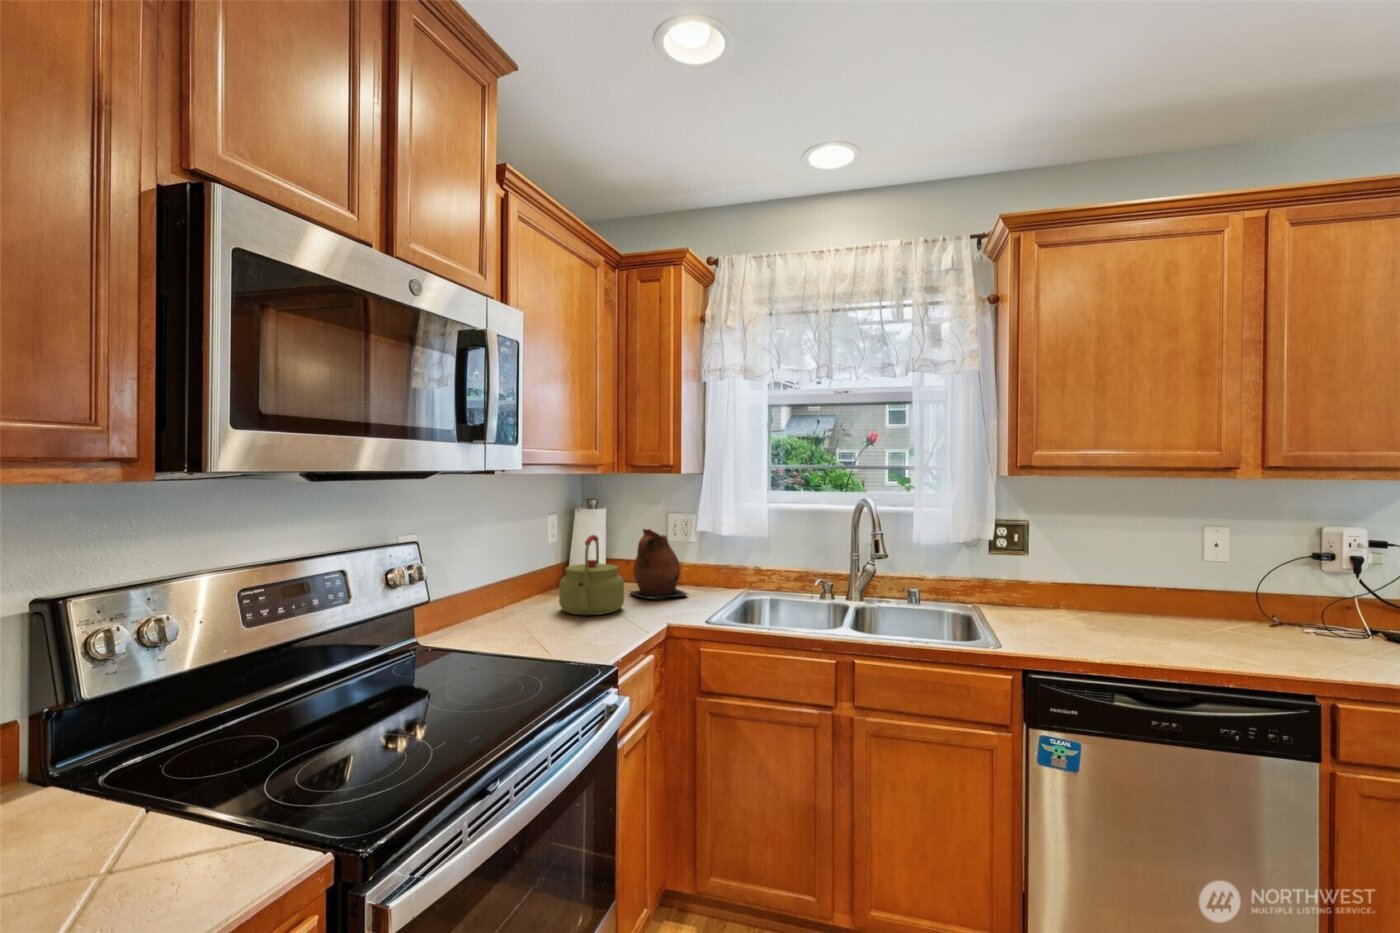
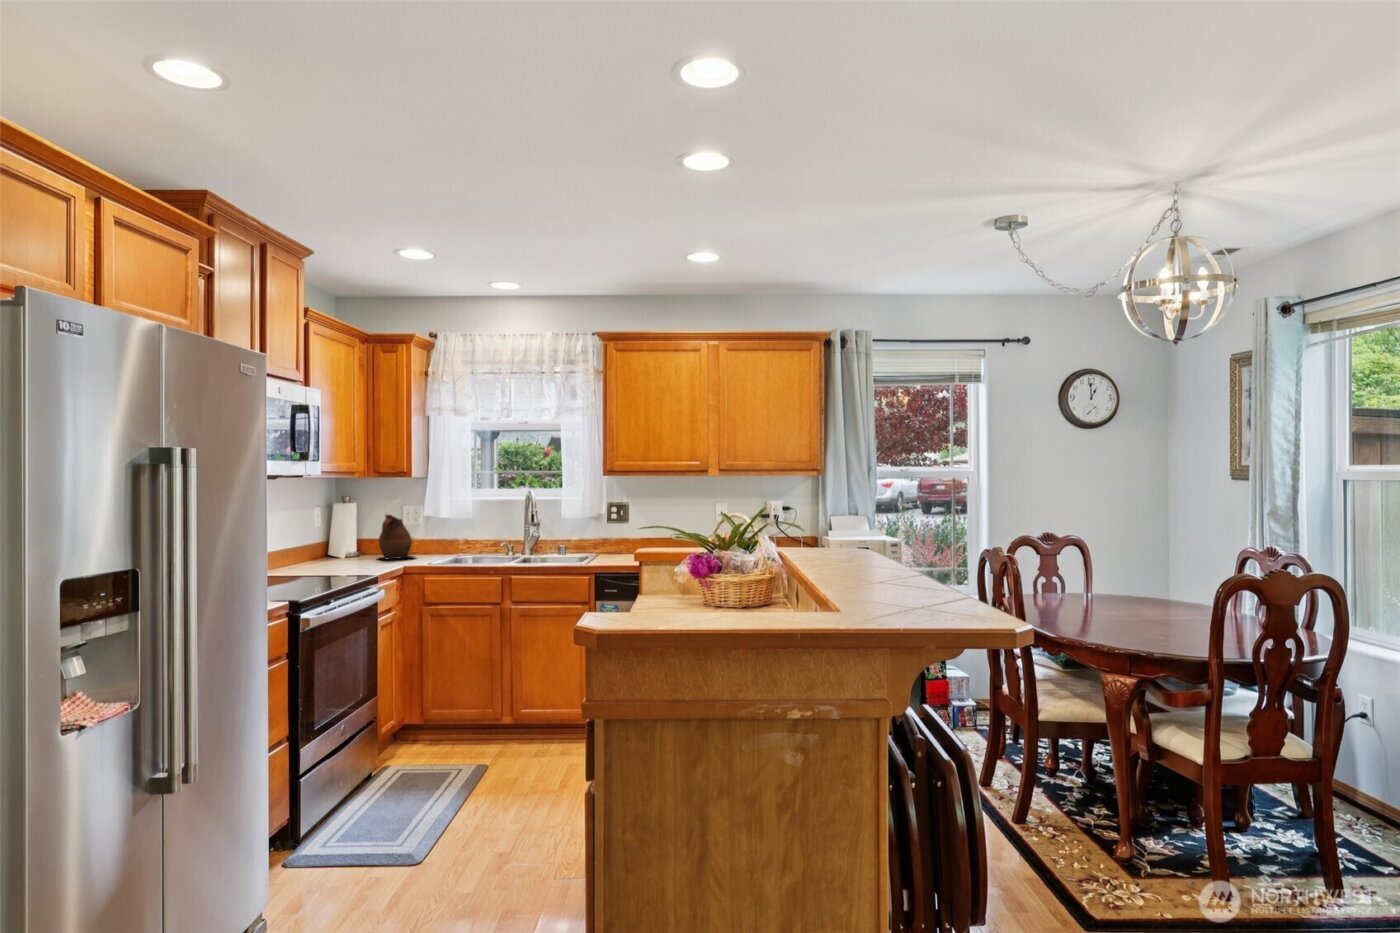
kettle: present [559,535,624,615] -> none [330,517,374,567]

